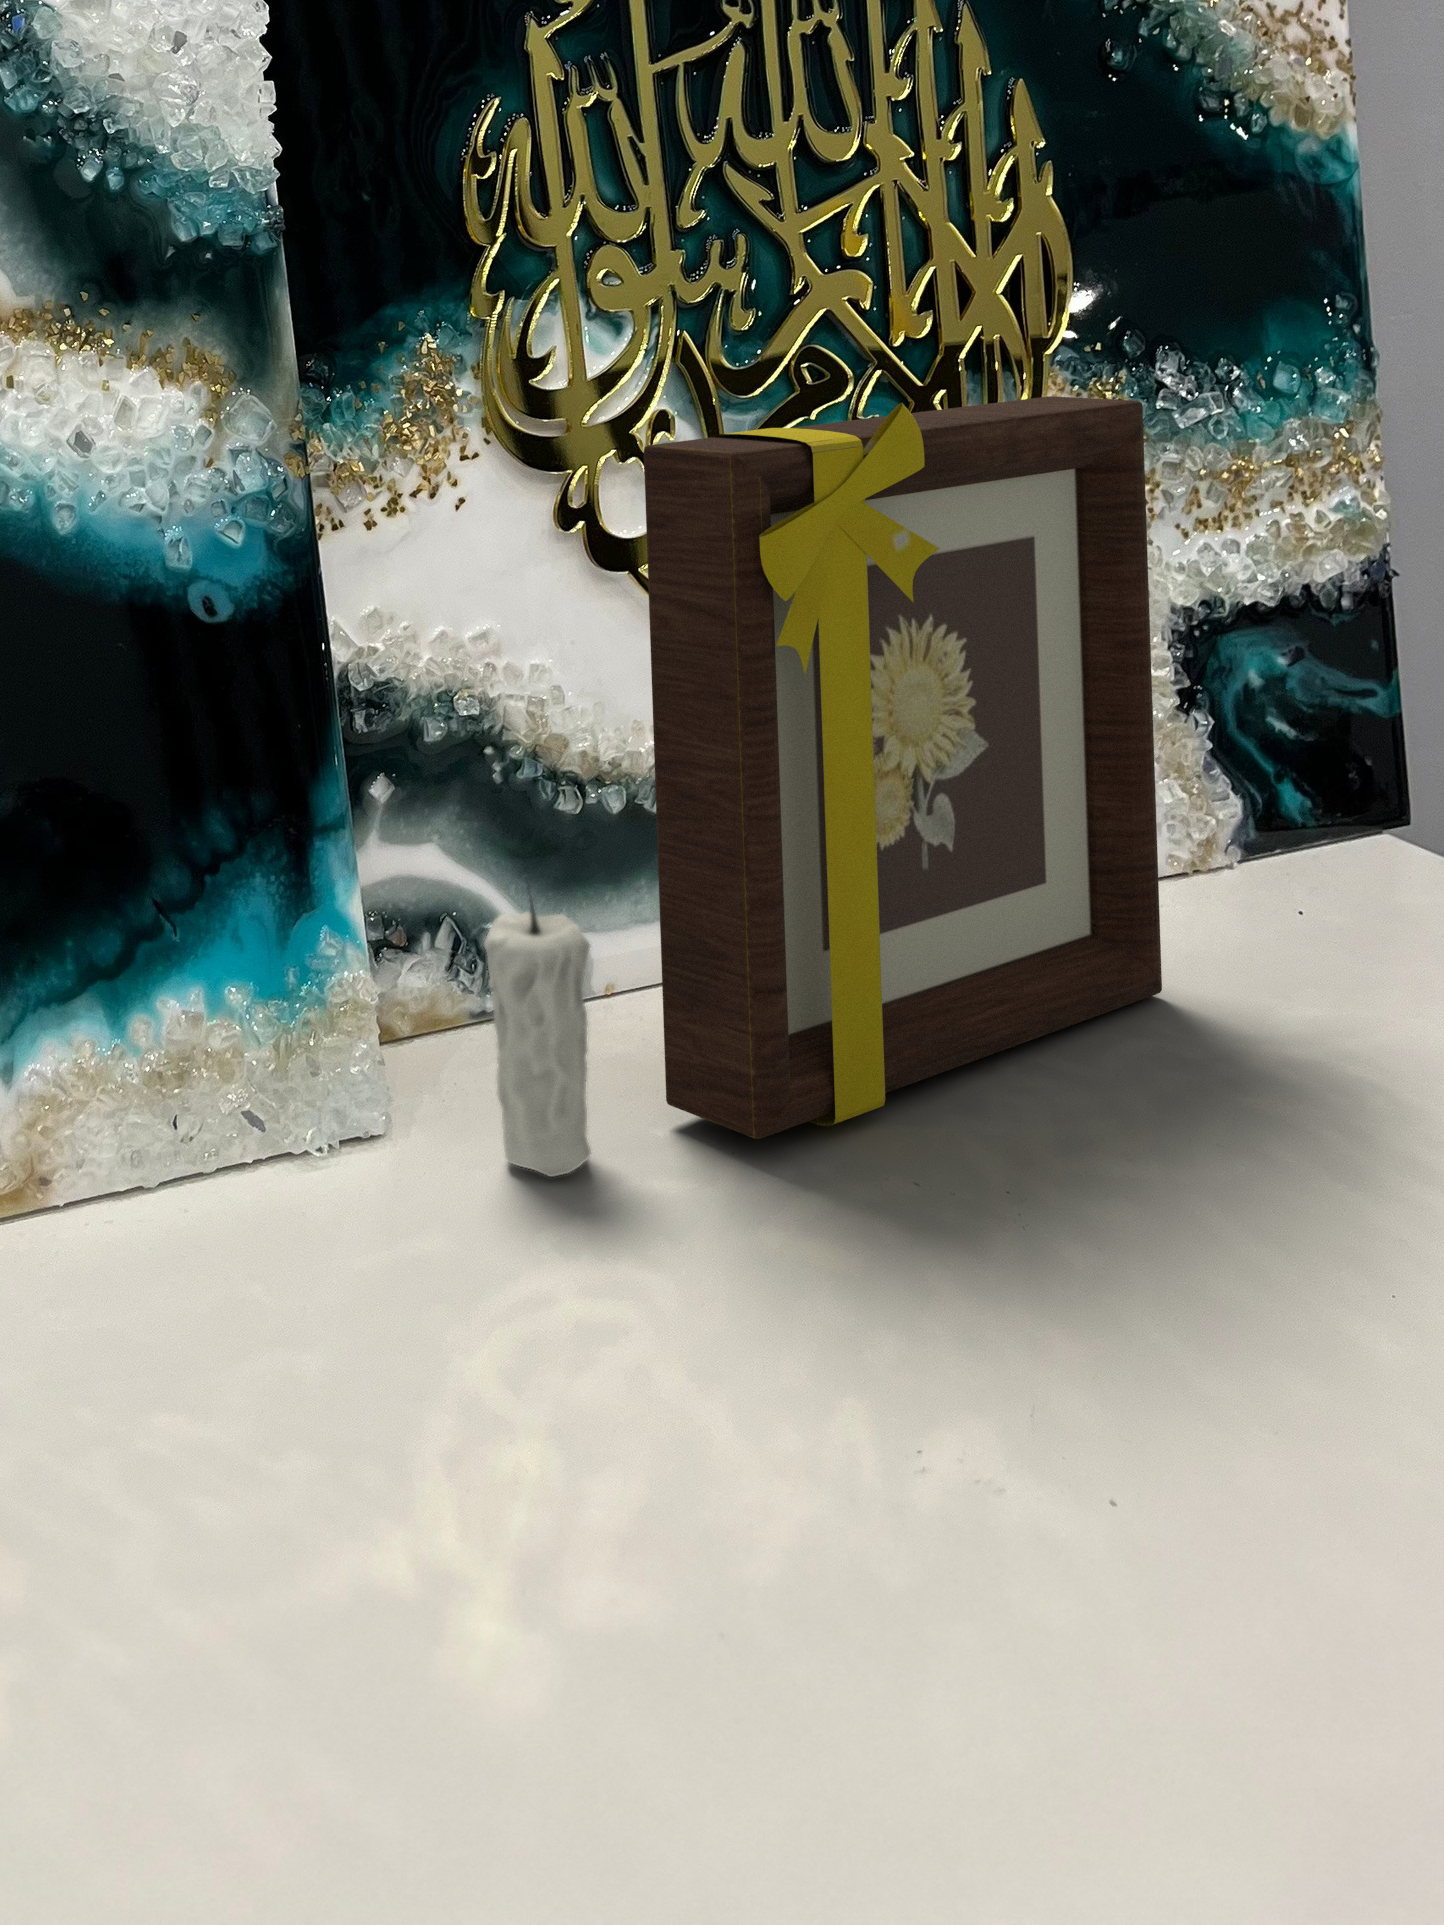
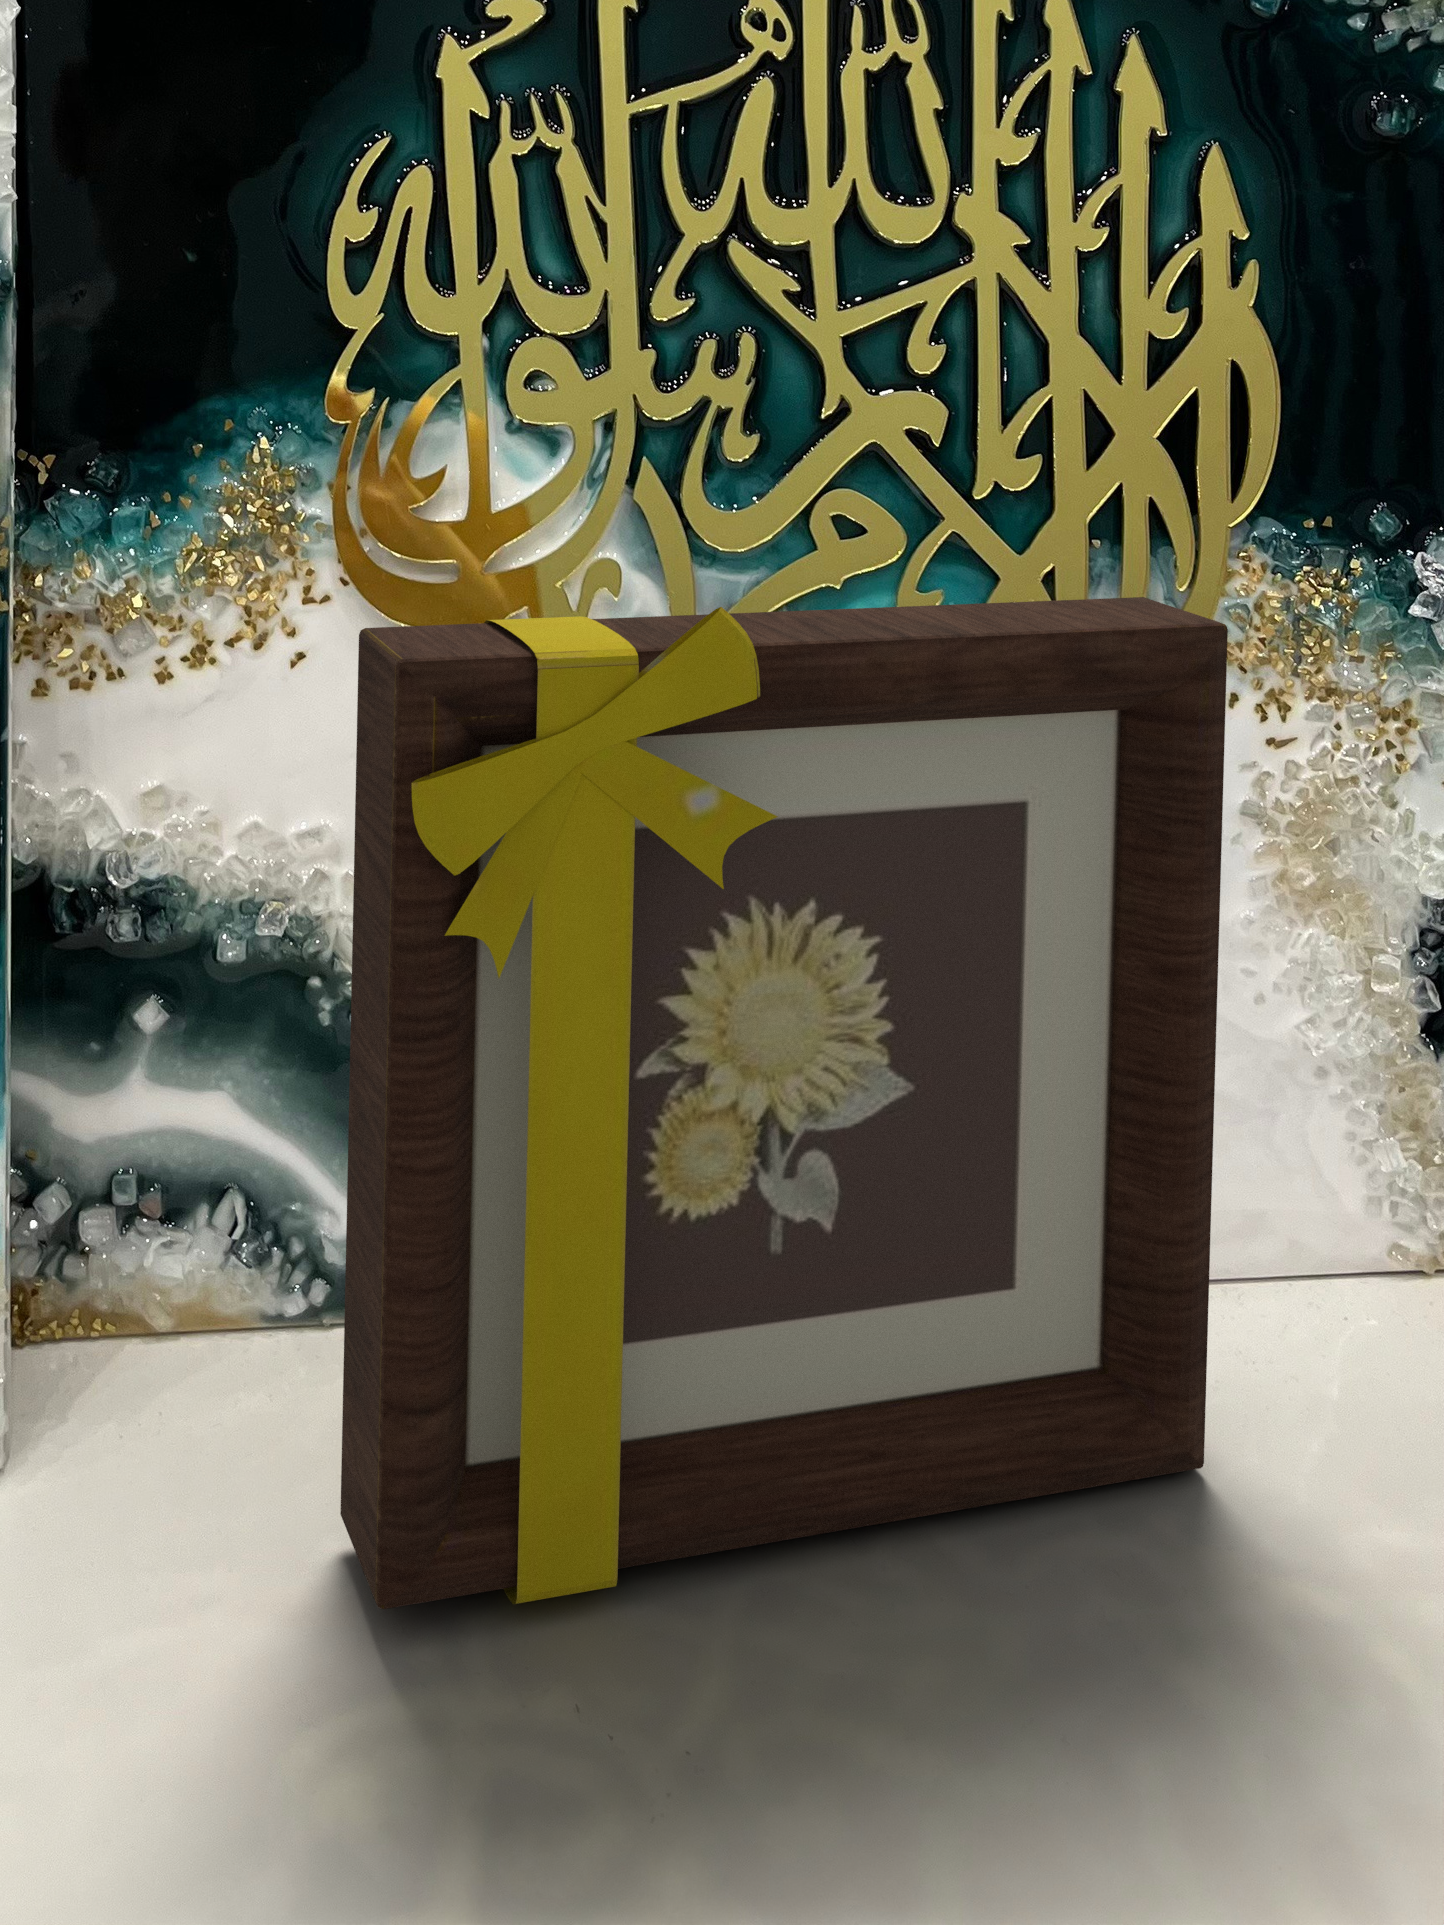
candle: present [484,887,591,1177] -> none [58,1194,198,1601]

